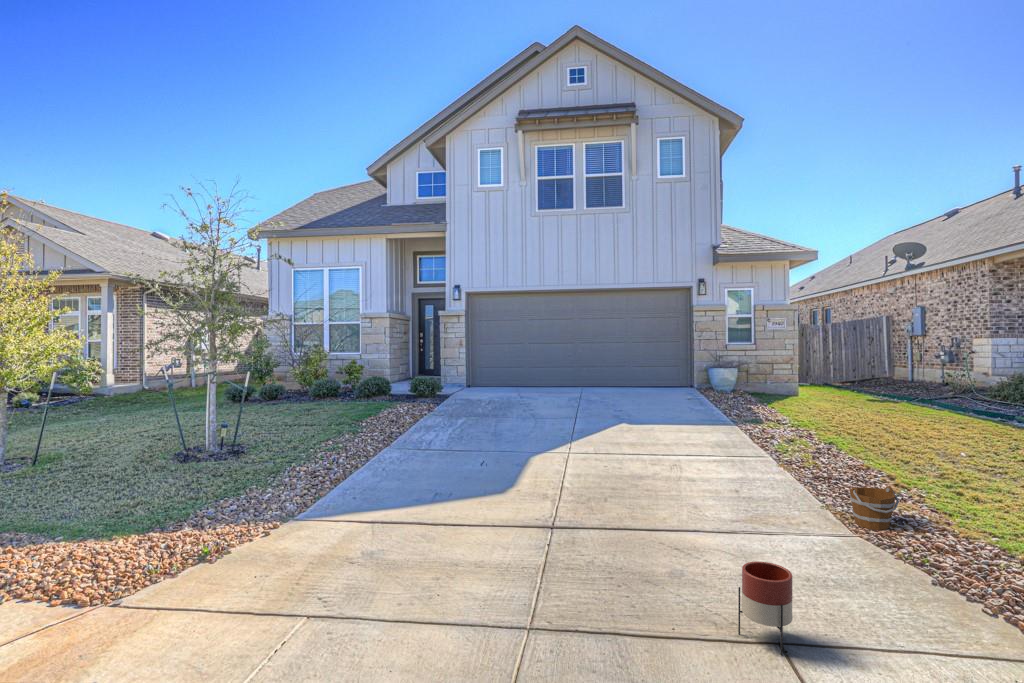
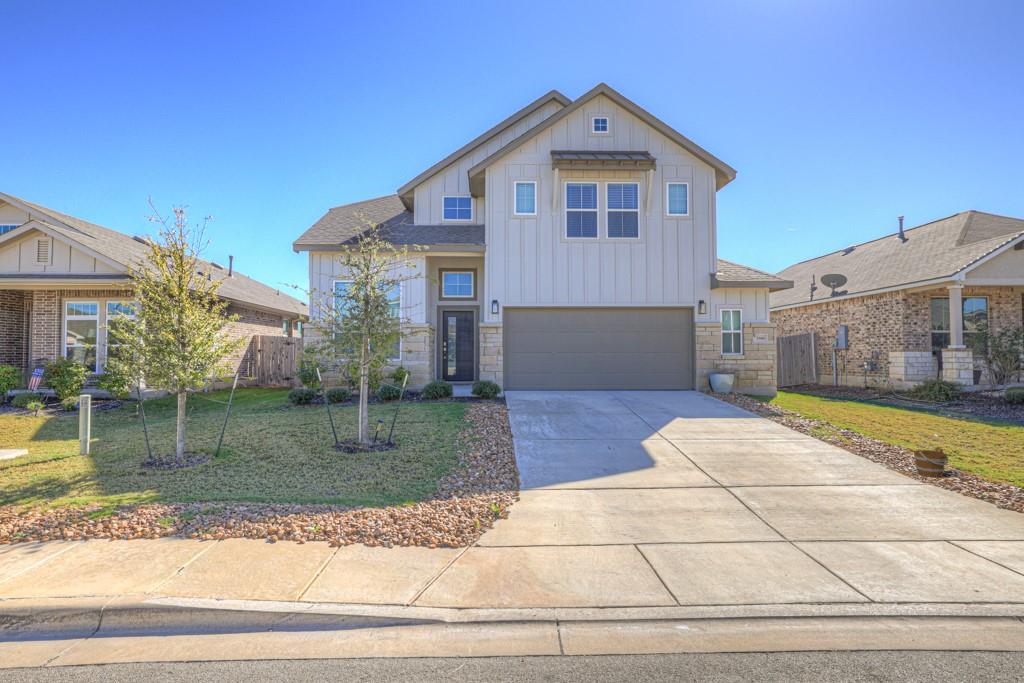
planter: present [738,561,793,655] -> none [926,484,964,536]

